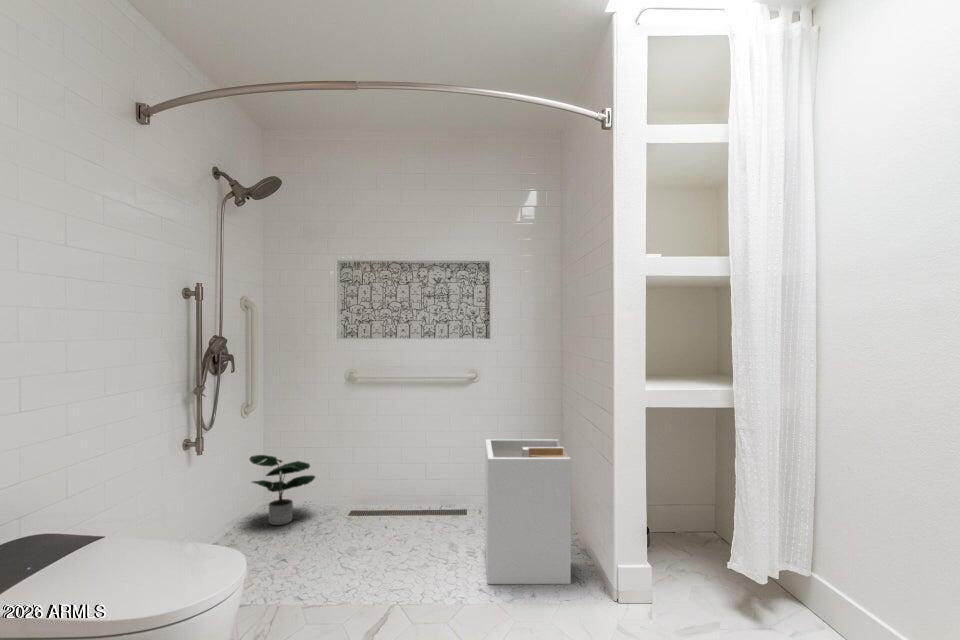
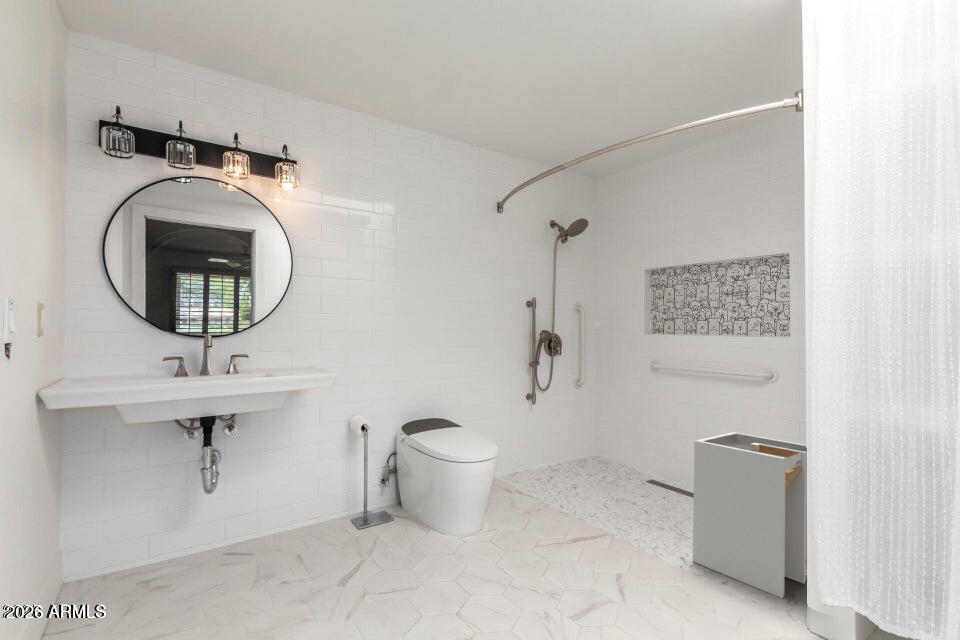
potted plant: present [249,455,315,525] -> none [570,419,620,475]

